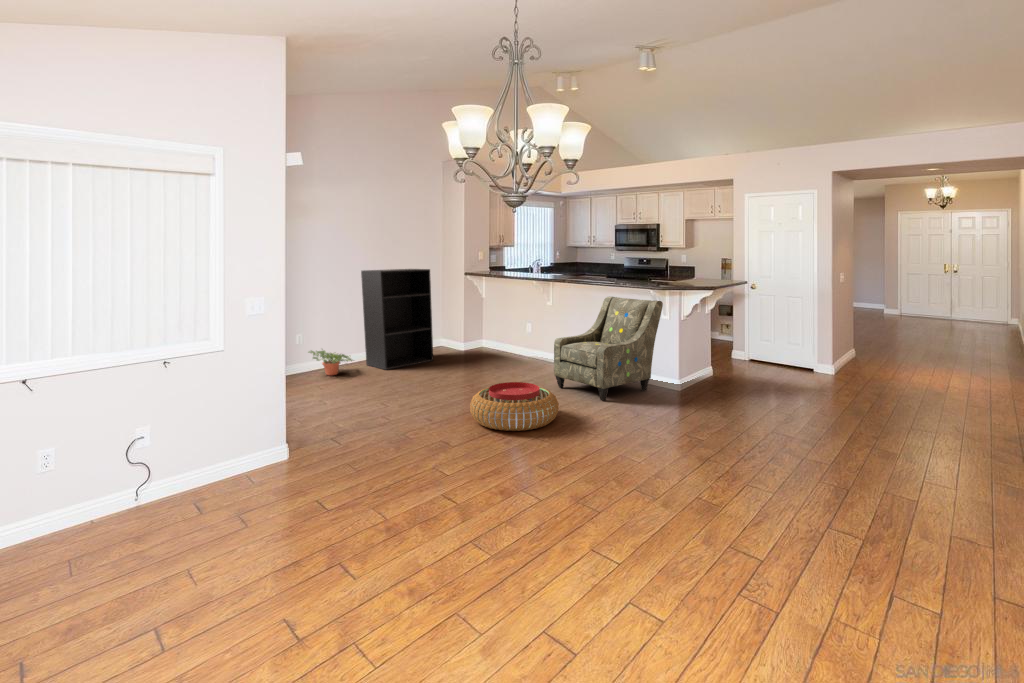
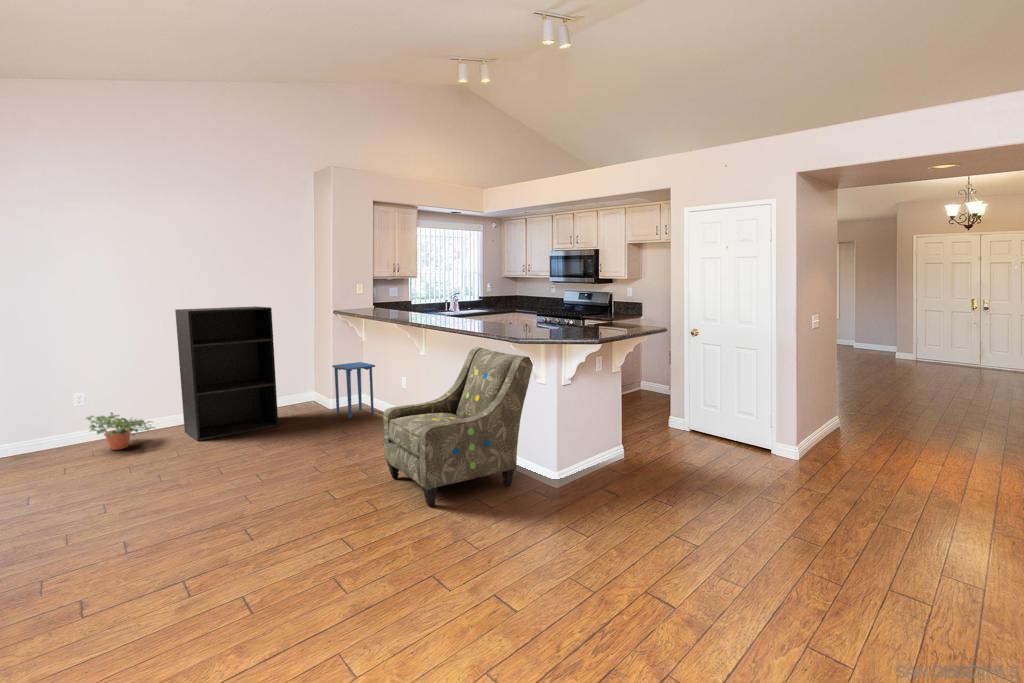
side table: none [466,313,499,356] -> present [332,362,375,418]
pouf: present [470,382,559,431] -> none [180,484,331,574]

